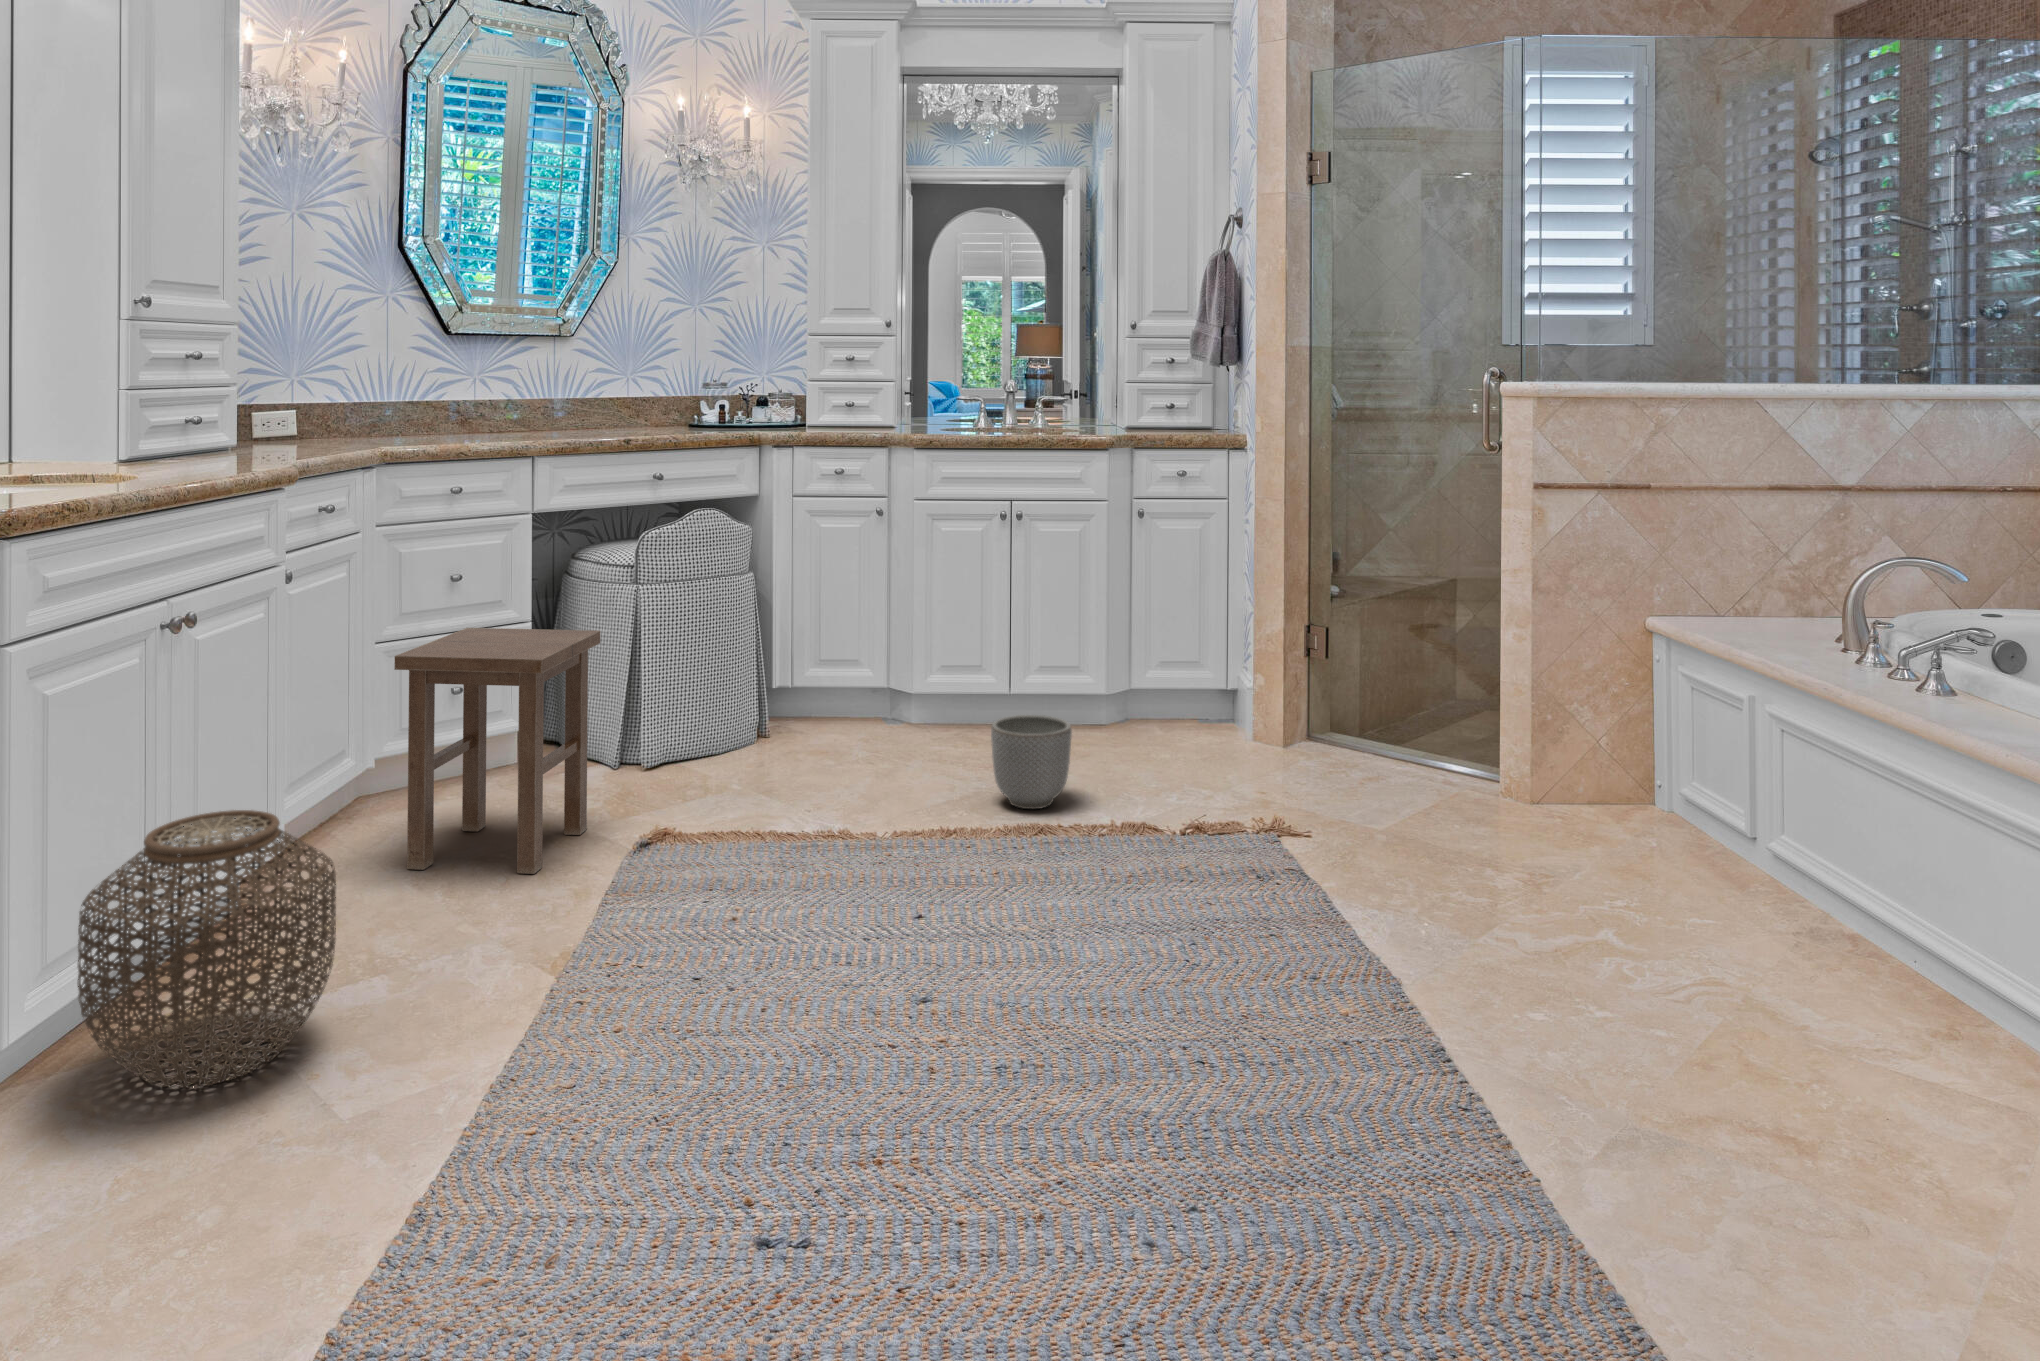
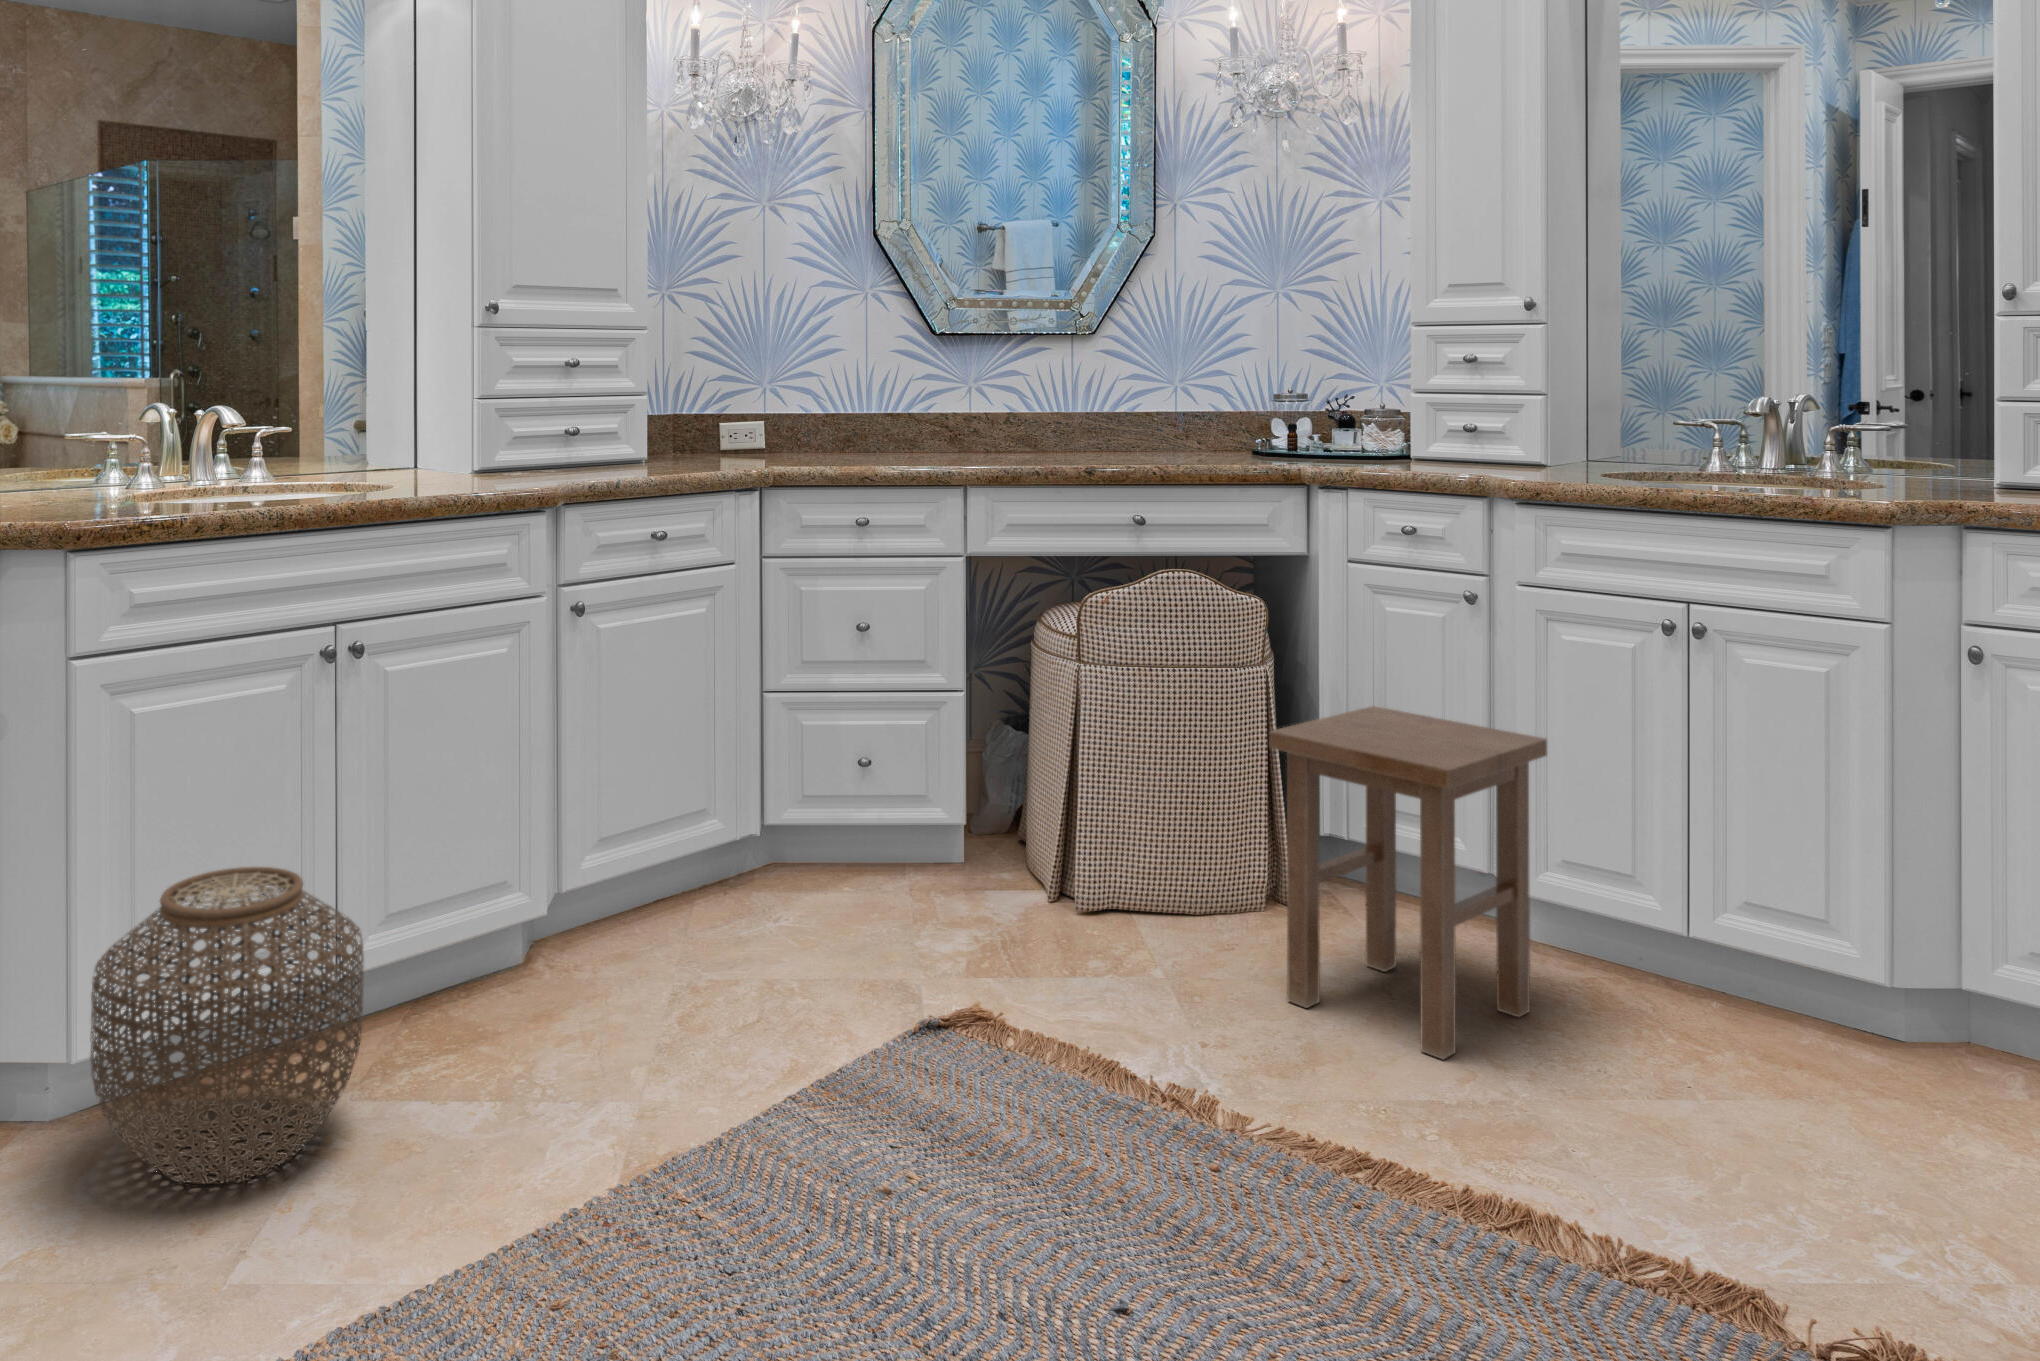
stool: present [394,628,600,874] -> present [1270,706,1547,1059]
planter: present [991,715,1072,809] -> none [1482,994,1647,1189]

